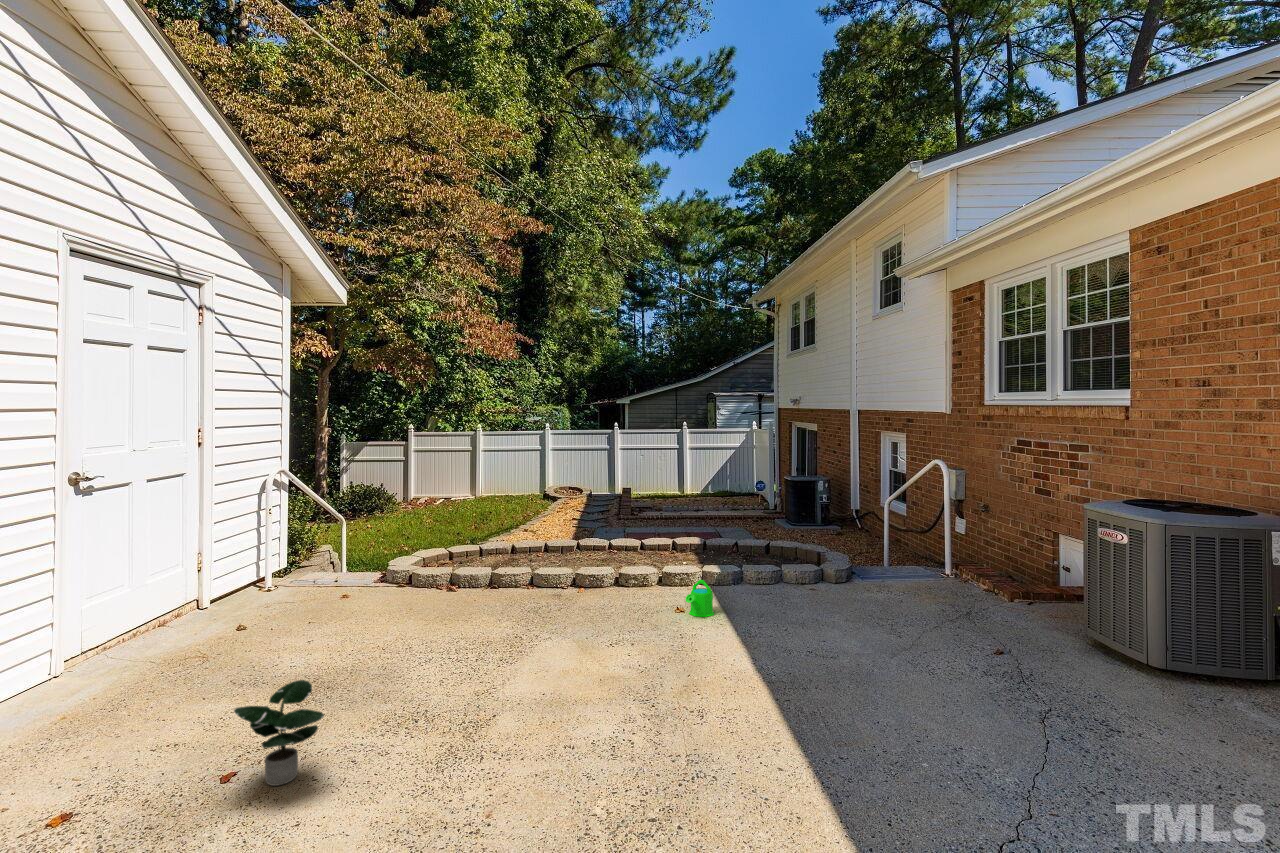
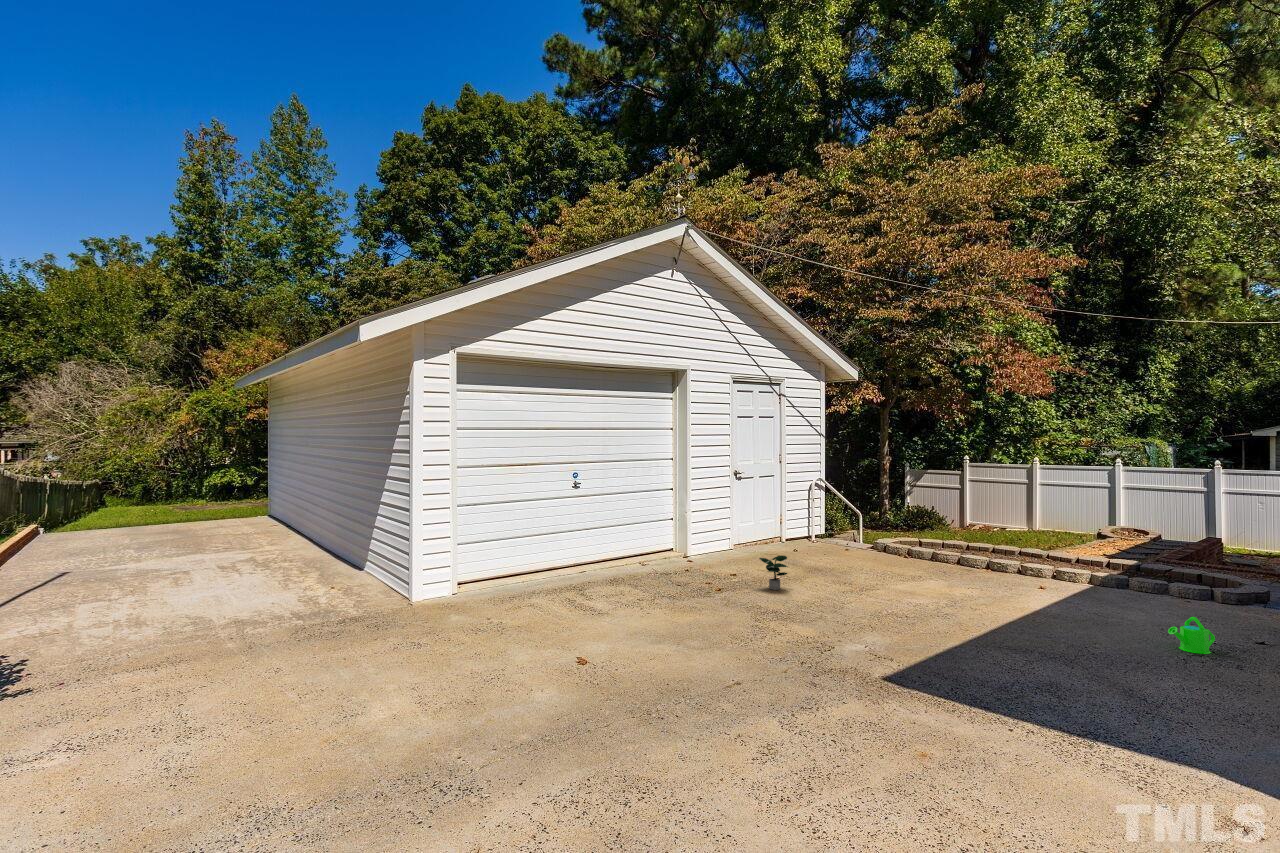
watering can: present [686,580,714,617] -> present [1168,617,1215,654]

